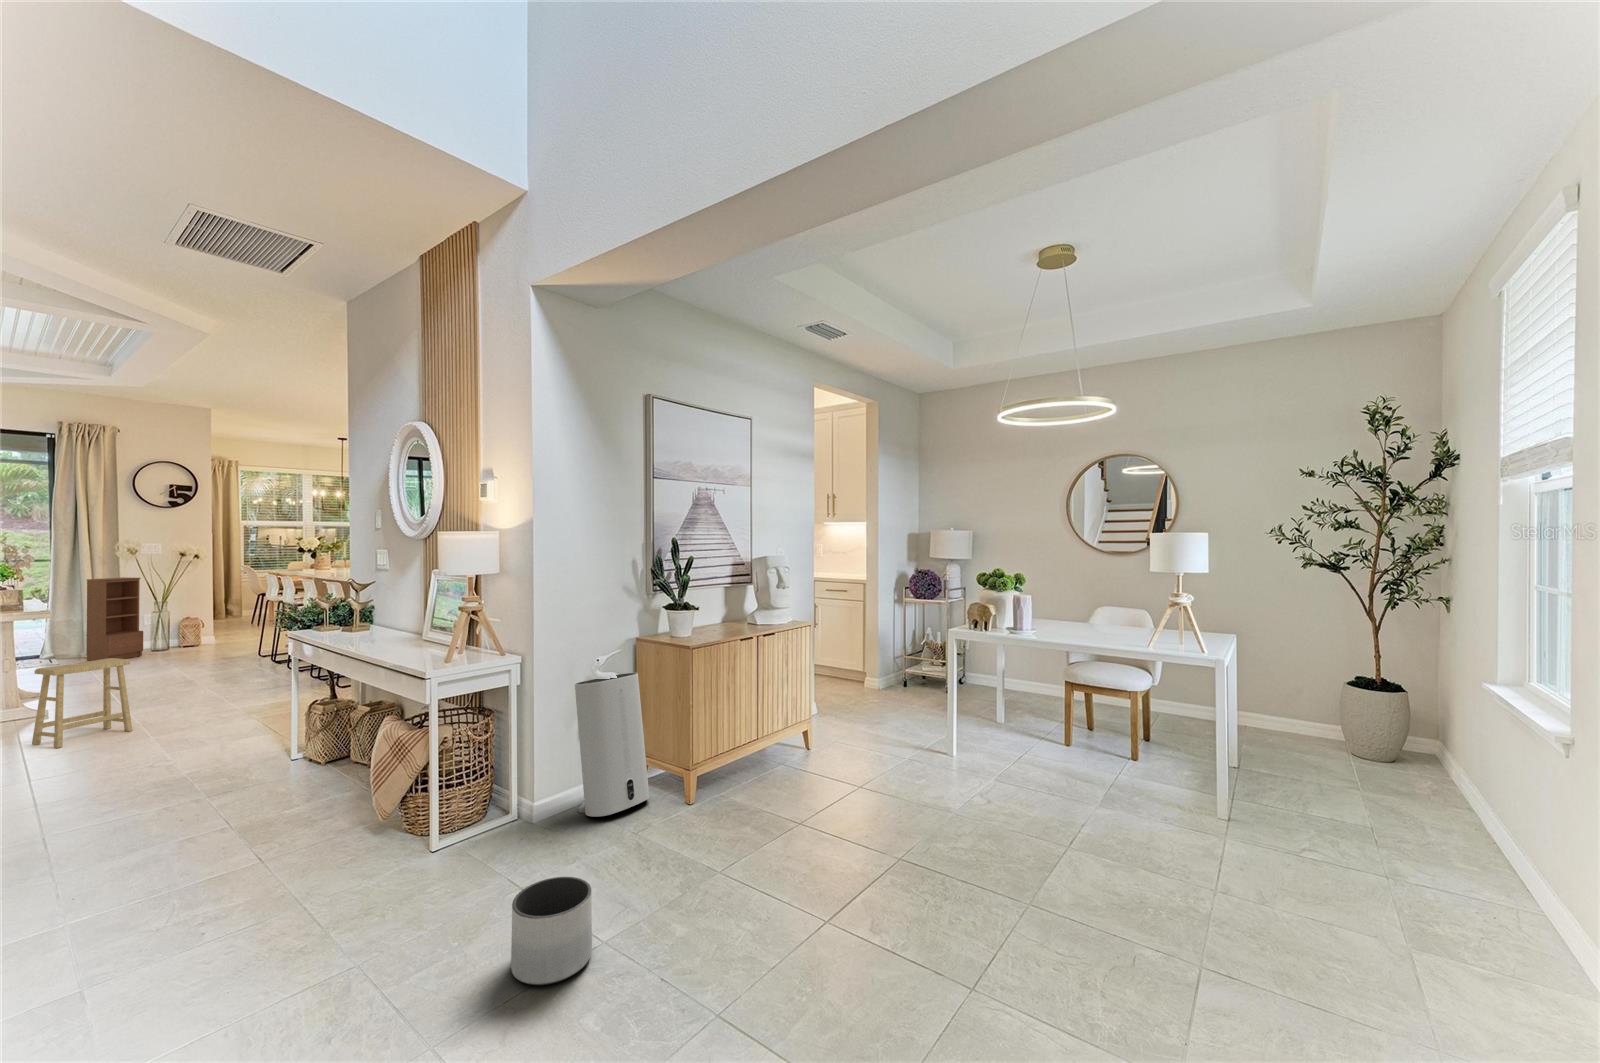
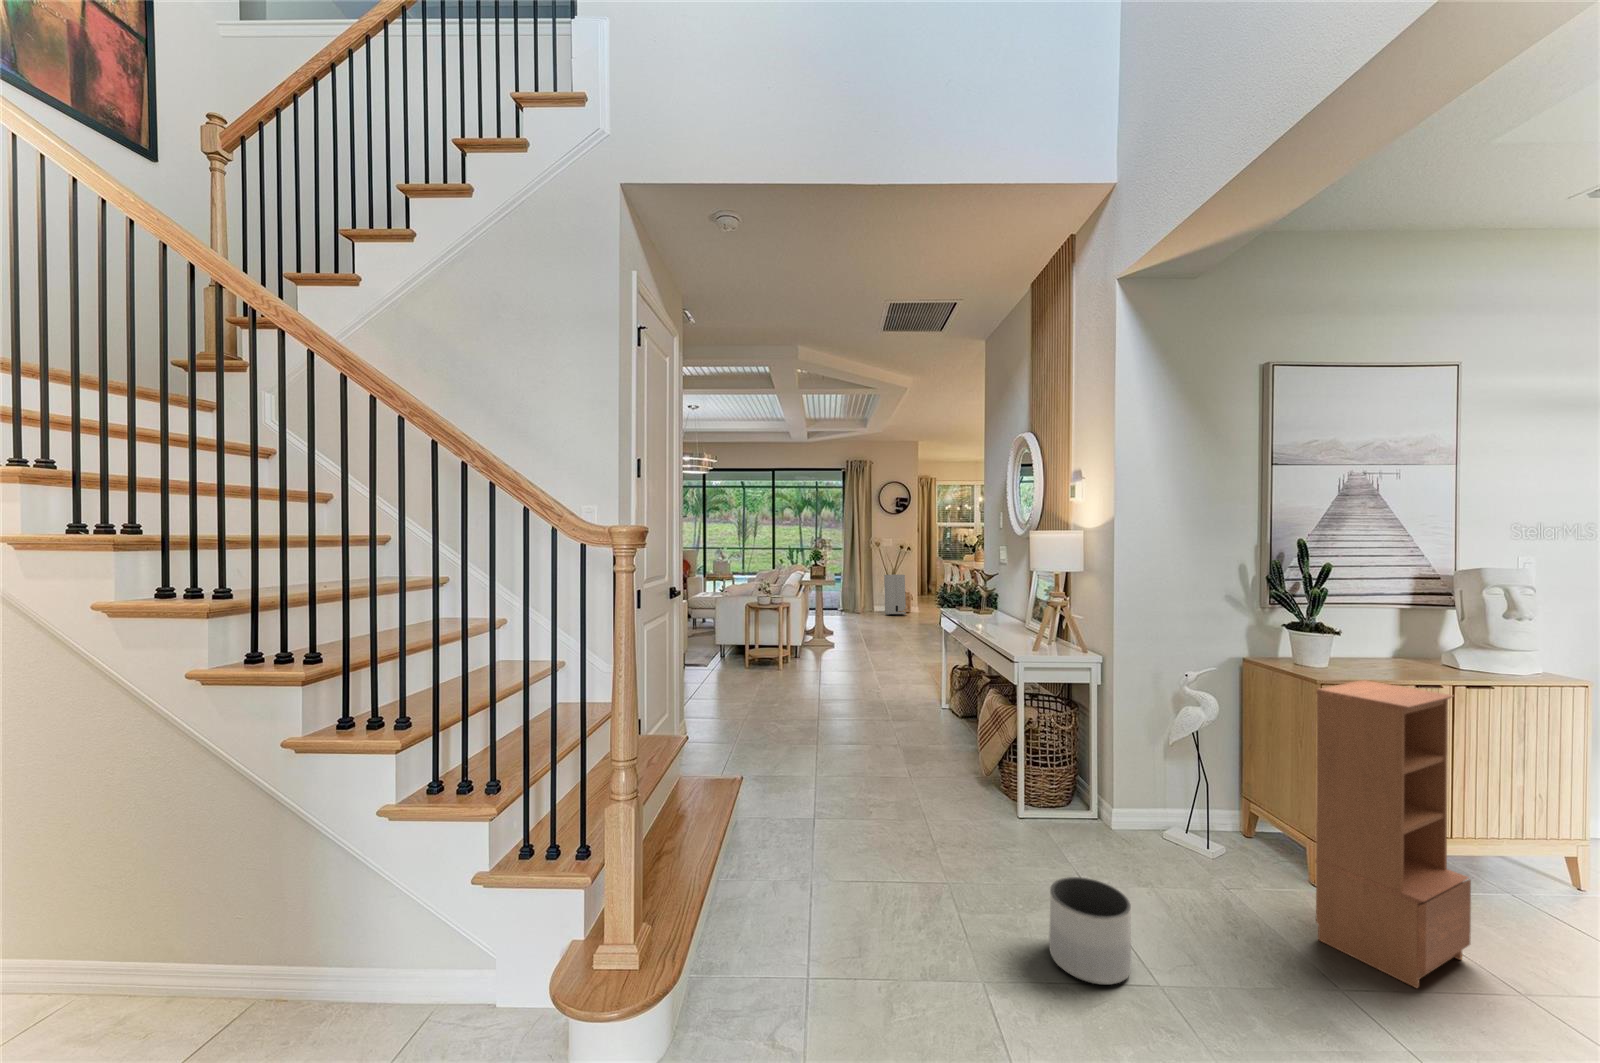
bookcase: present [86,577,143,661] -> present [1315,680,1471,988]
footstool: present [32,658,132,748] -> none [820,615,864,669]
air purifier: present [575,673,649,817] -> present [884,574,906,615]

